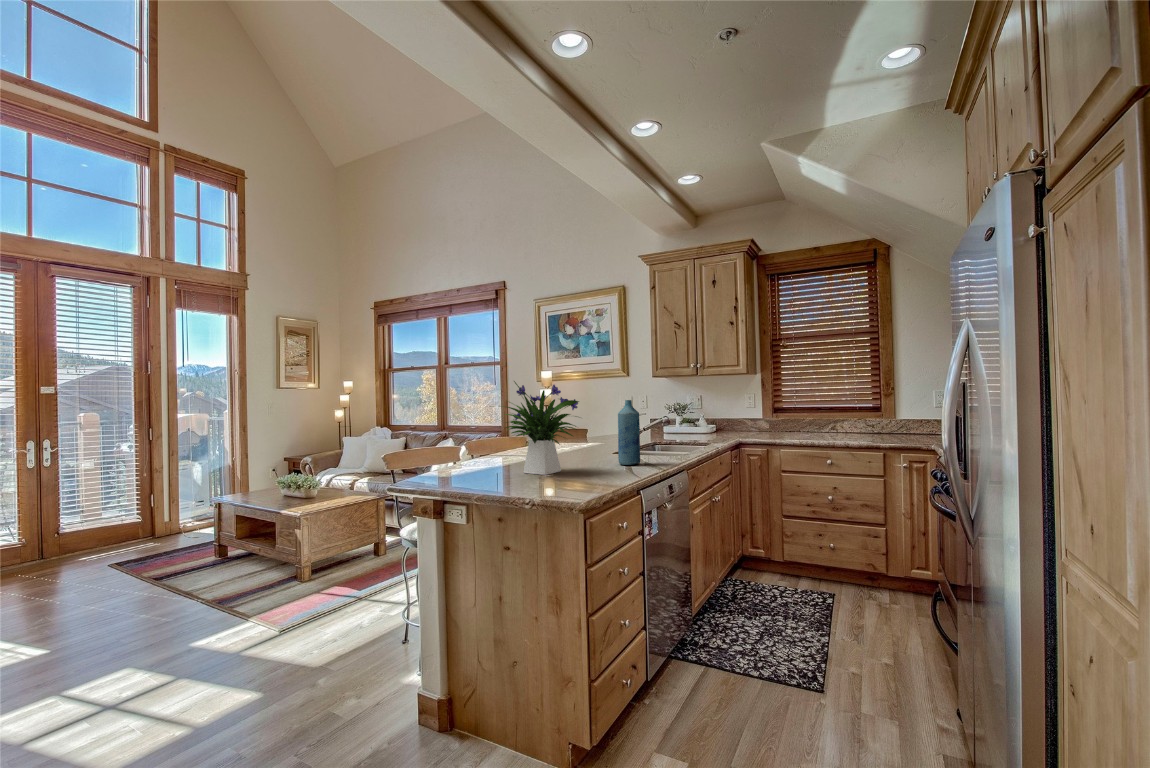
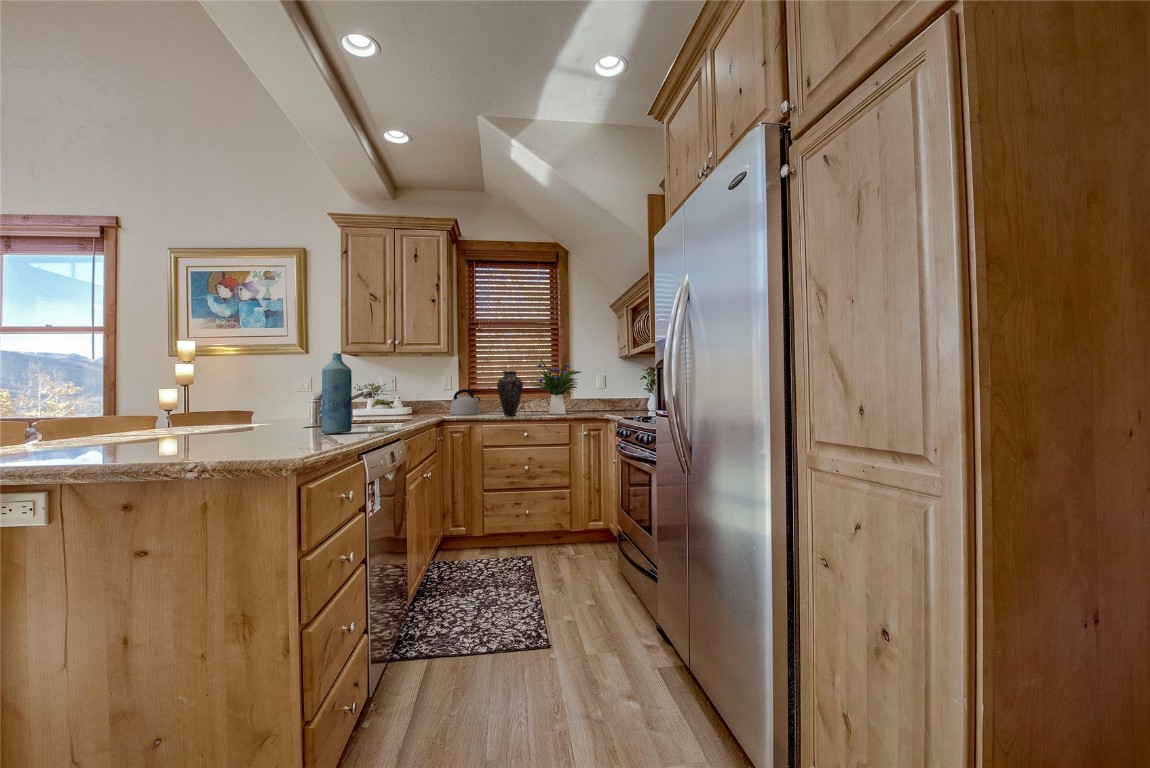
flower arrangement: present [505,381,579,475] -> present [534,359,581,414]
vase: none [794,394,823,442] -> present [497,371,523,416]
kettle: none [752,408,785,434] -> present [450,389,481,415]

